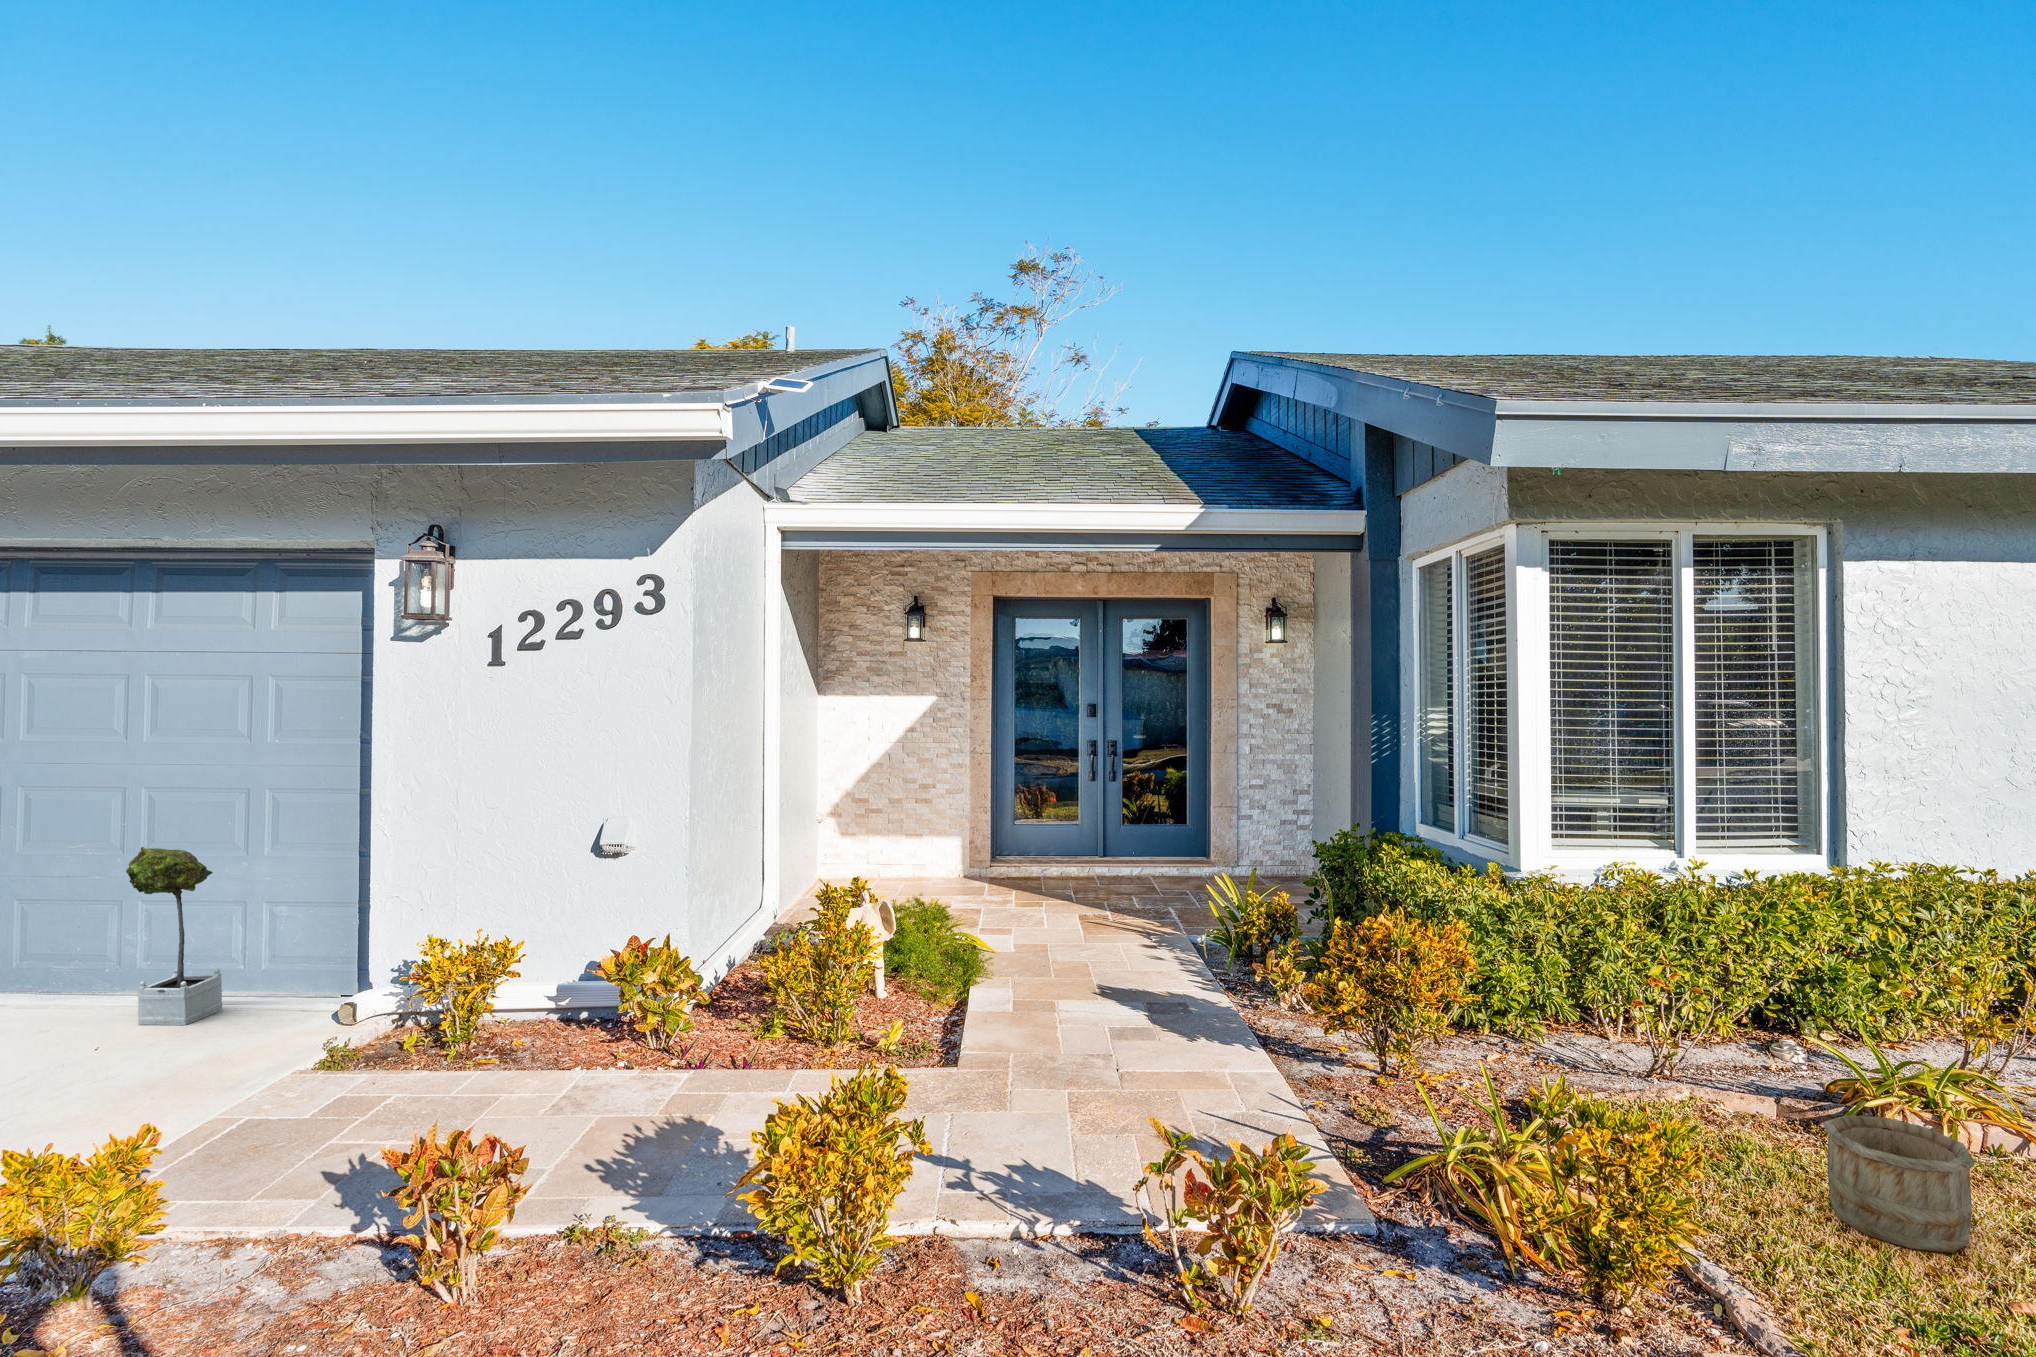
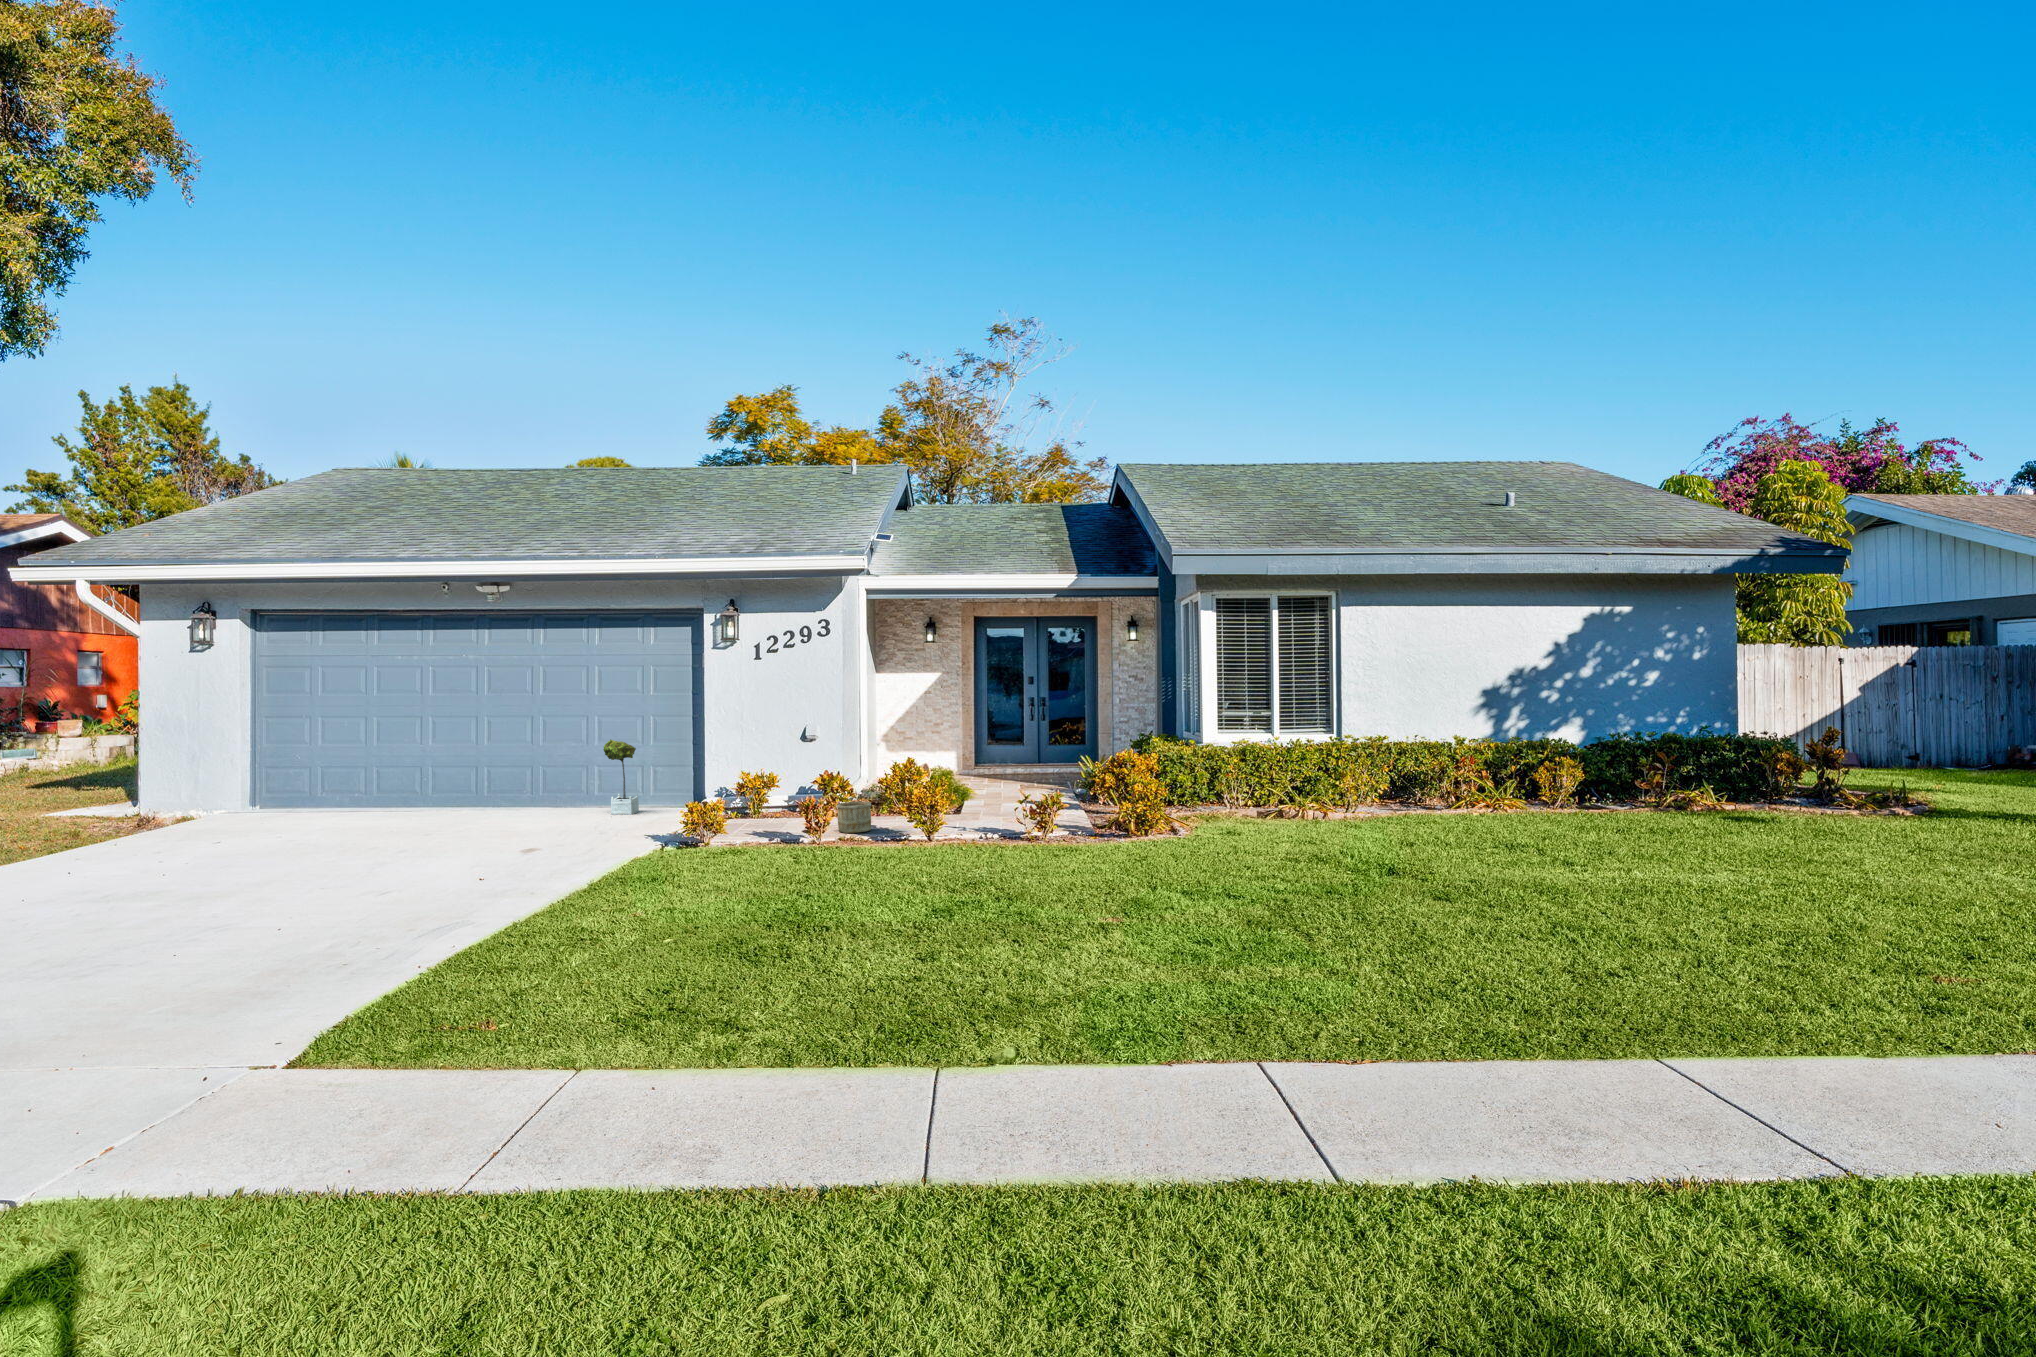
wooden bucket: present [1823,1115,1975,1253] -> present [837,801,871,833]

